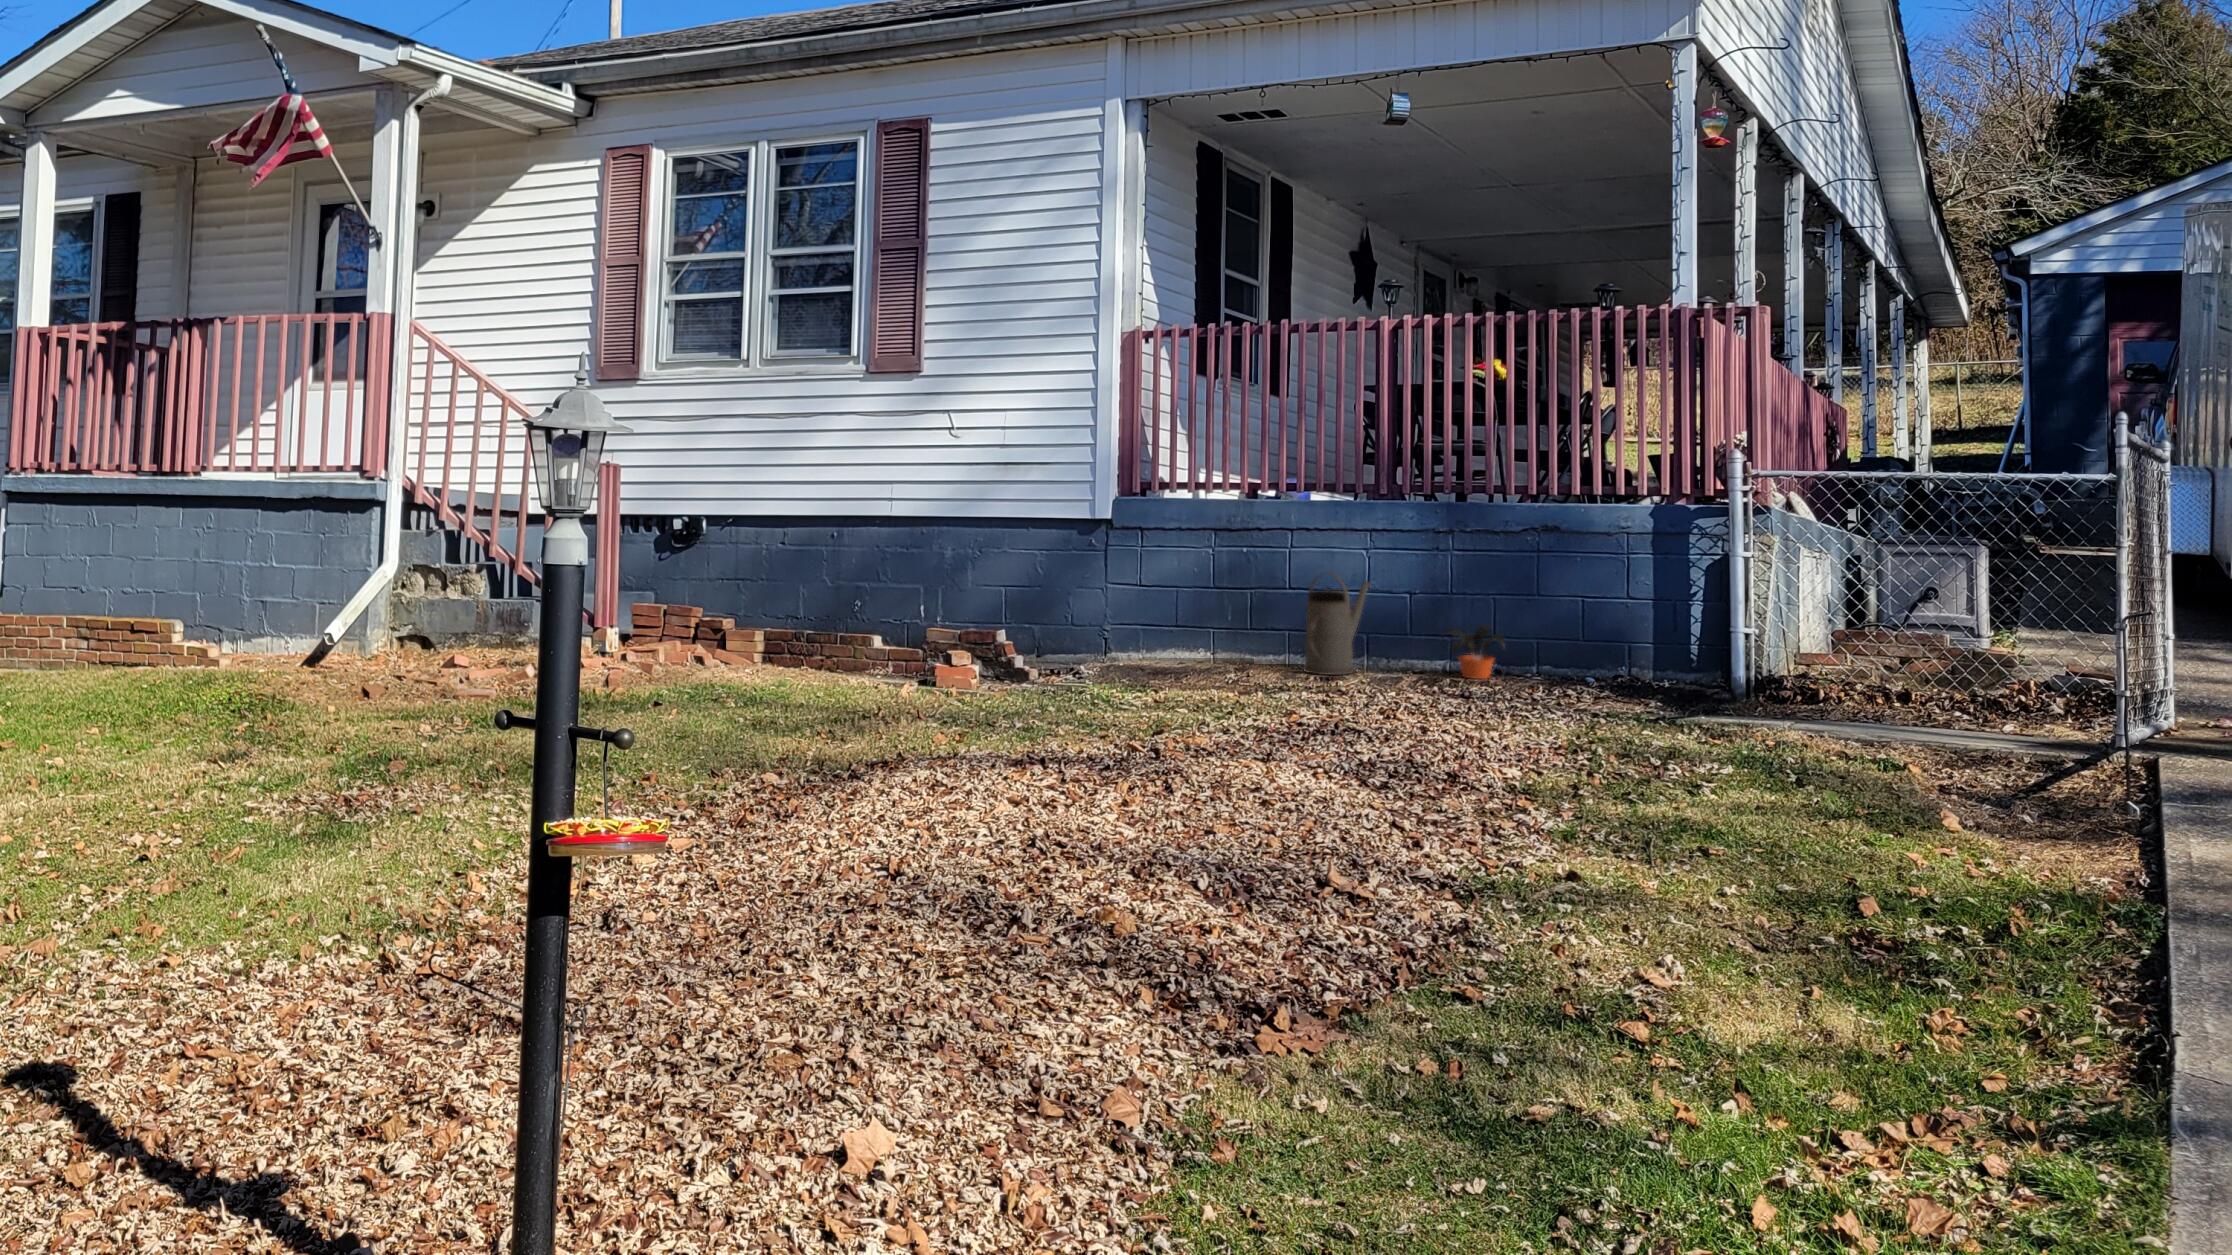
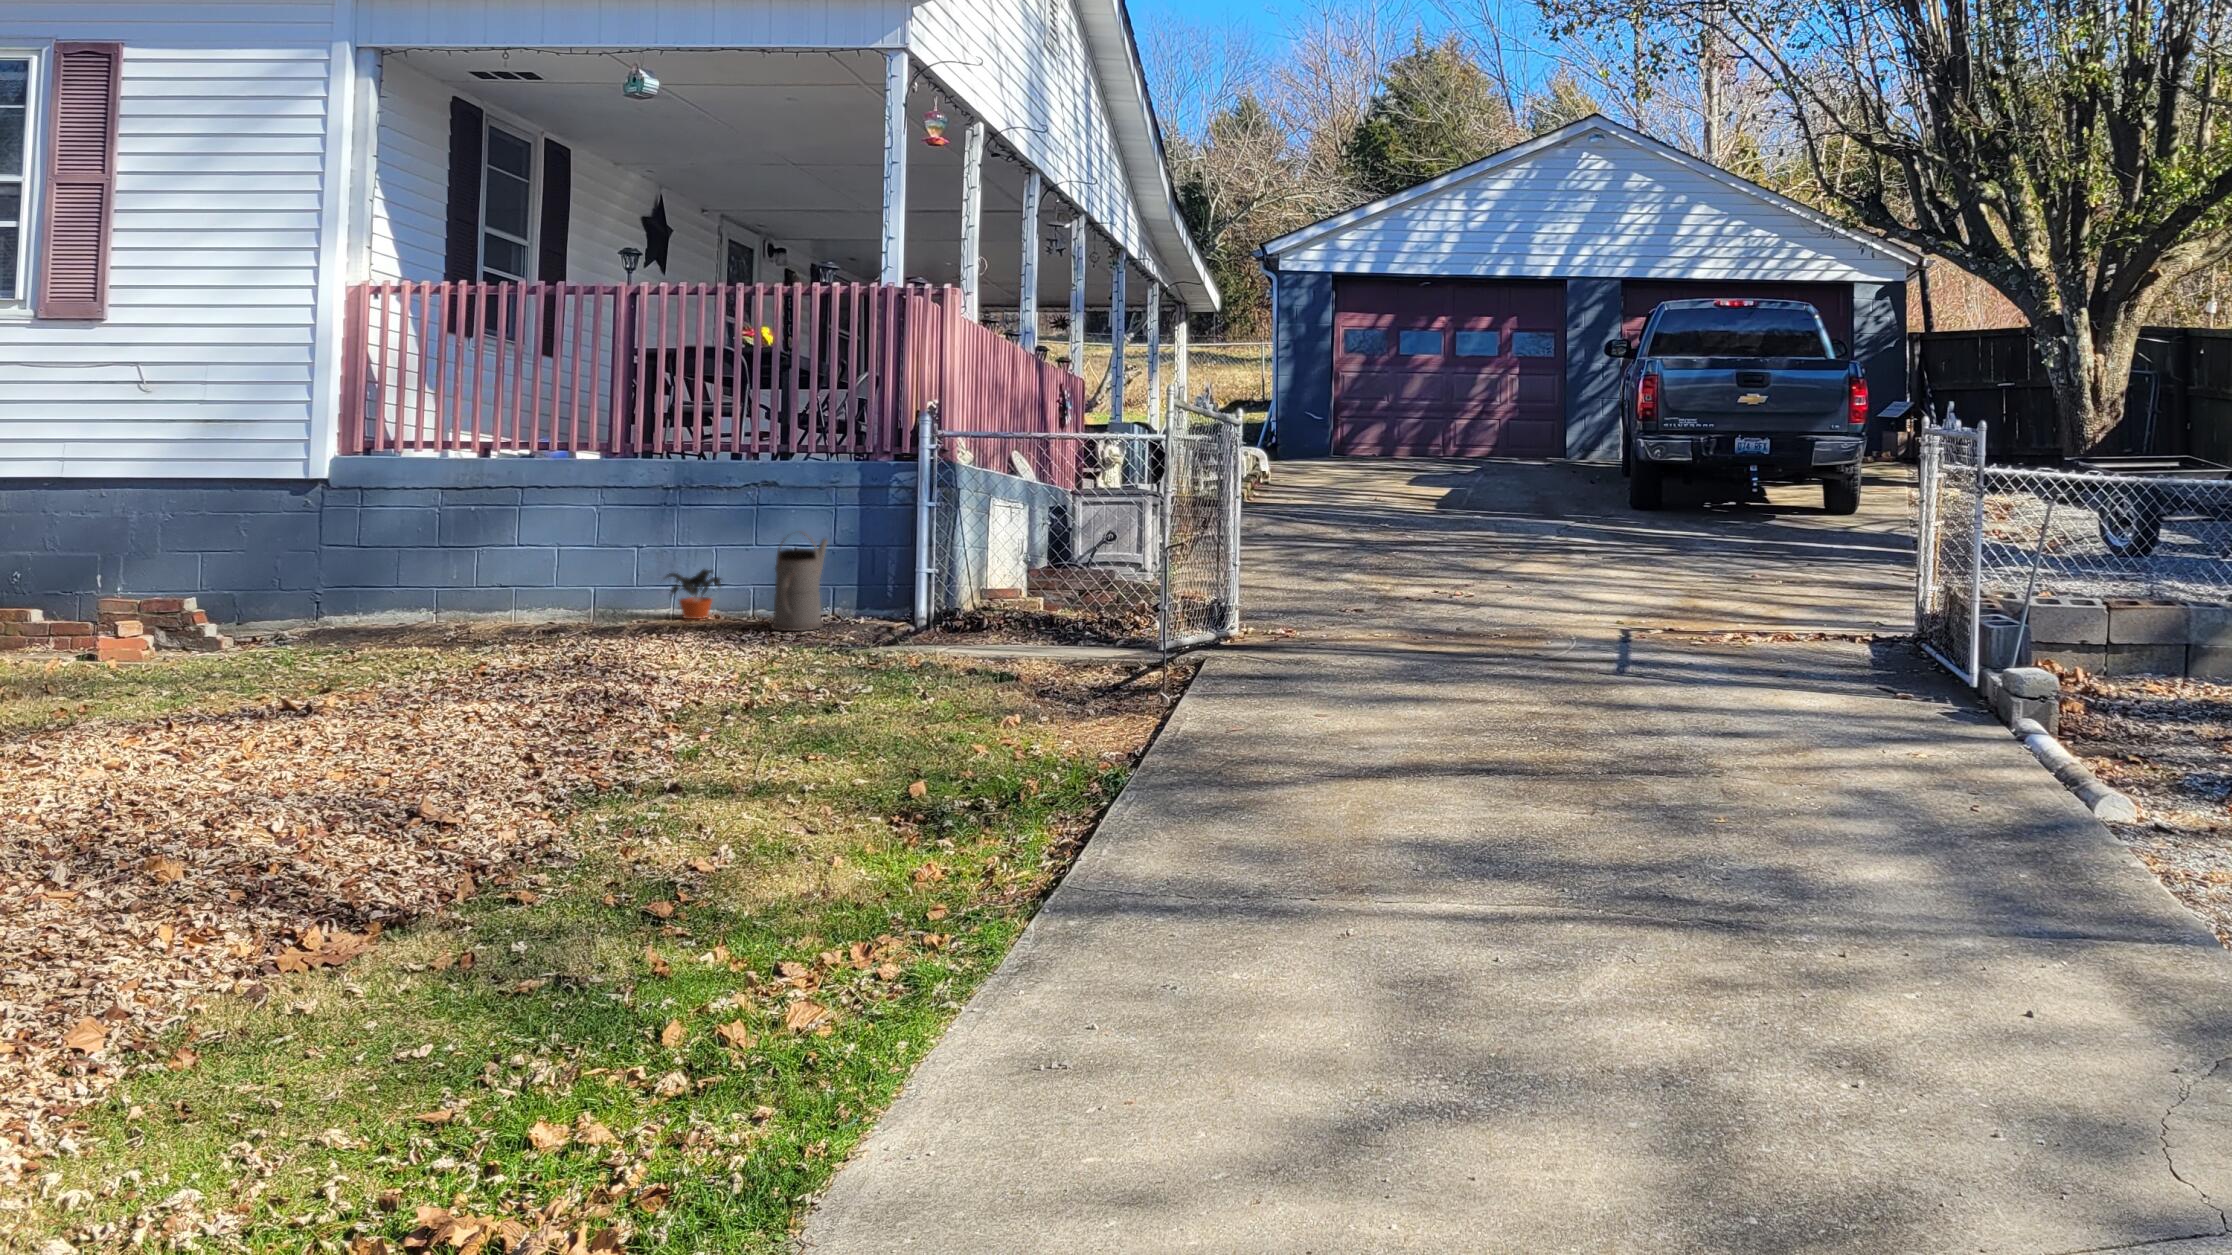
watering can: present [1303,572,1370,675] -> present [771,531,828,631]

